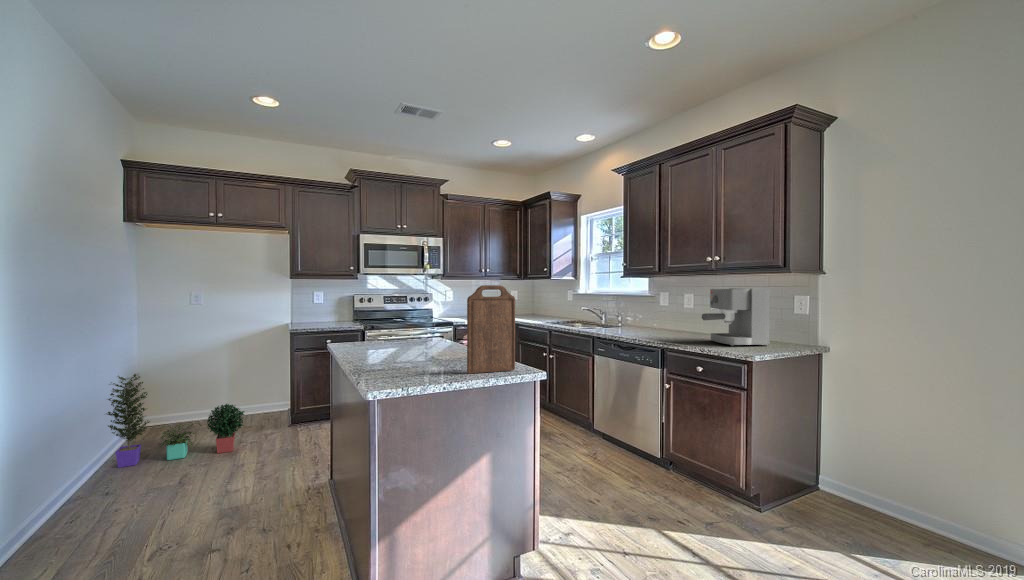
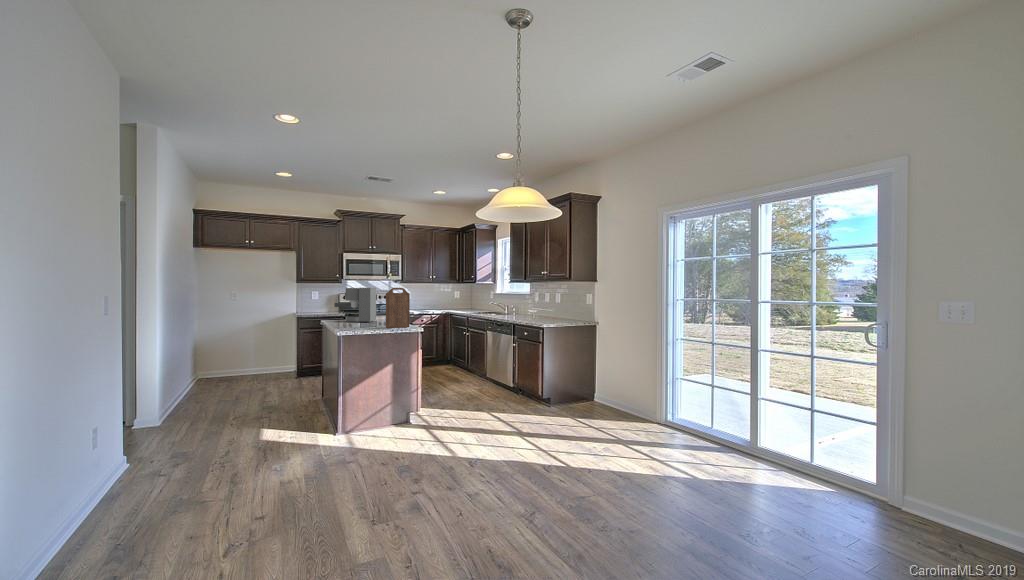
coffee maker: present [702,288,770,346] -> present [334,288,376,322]
potted plant: present [106,374,245,467] -> none [188,339,270,394]

